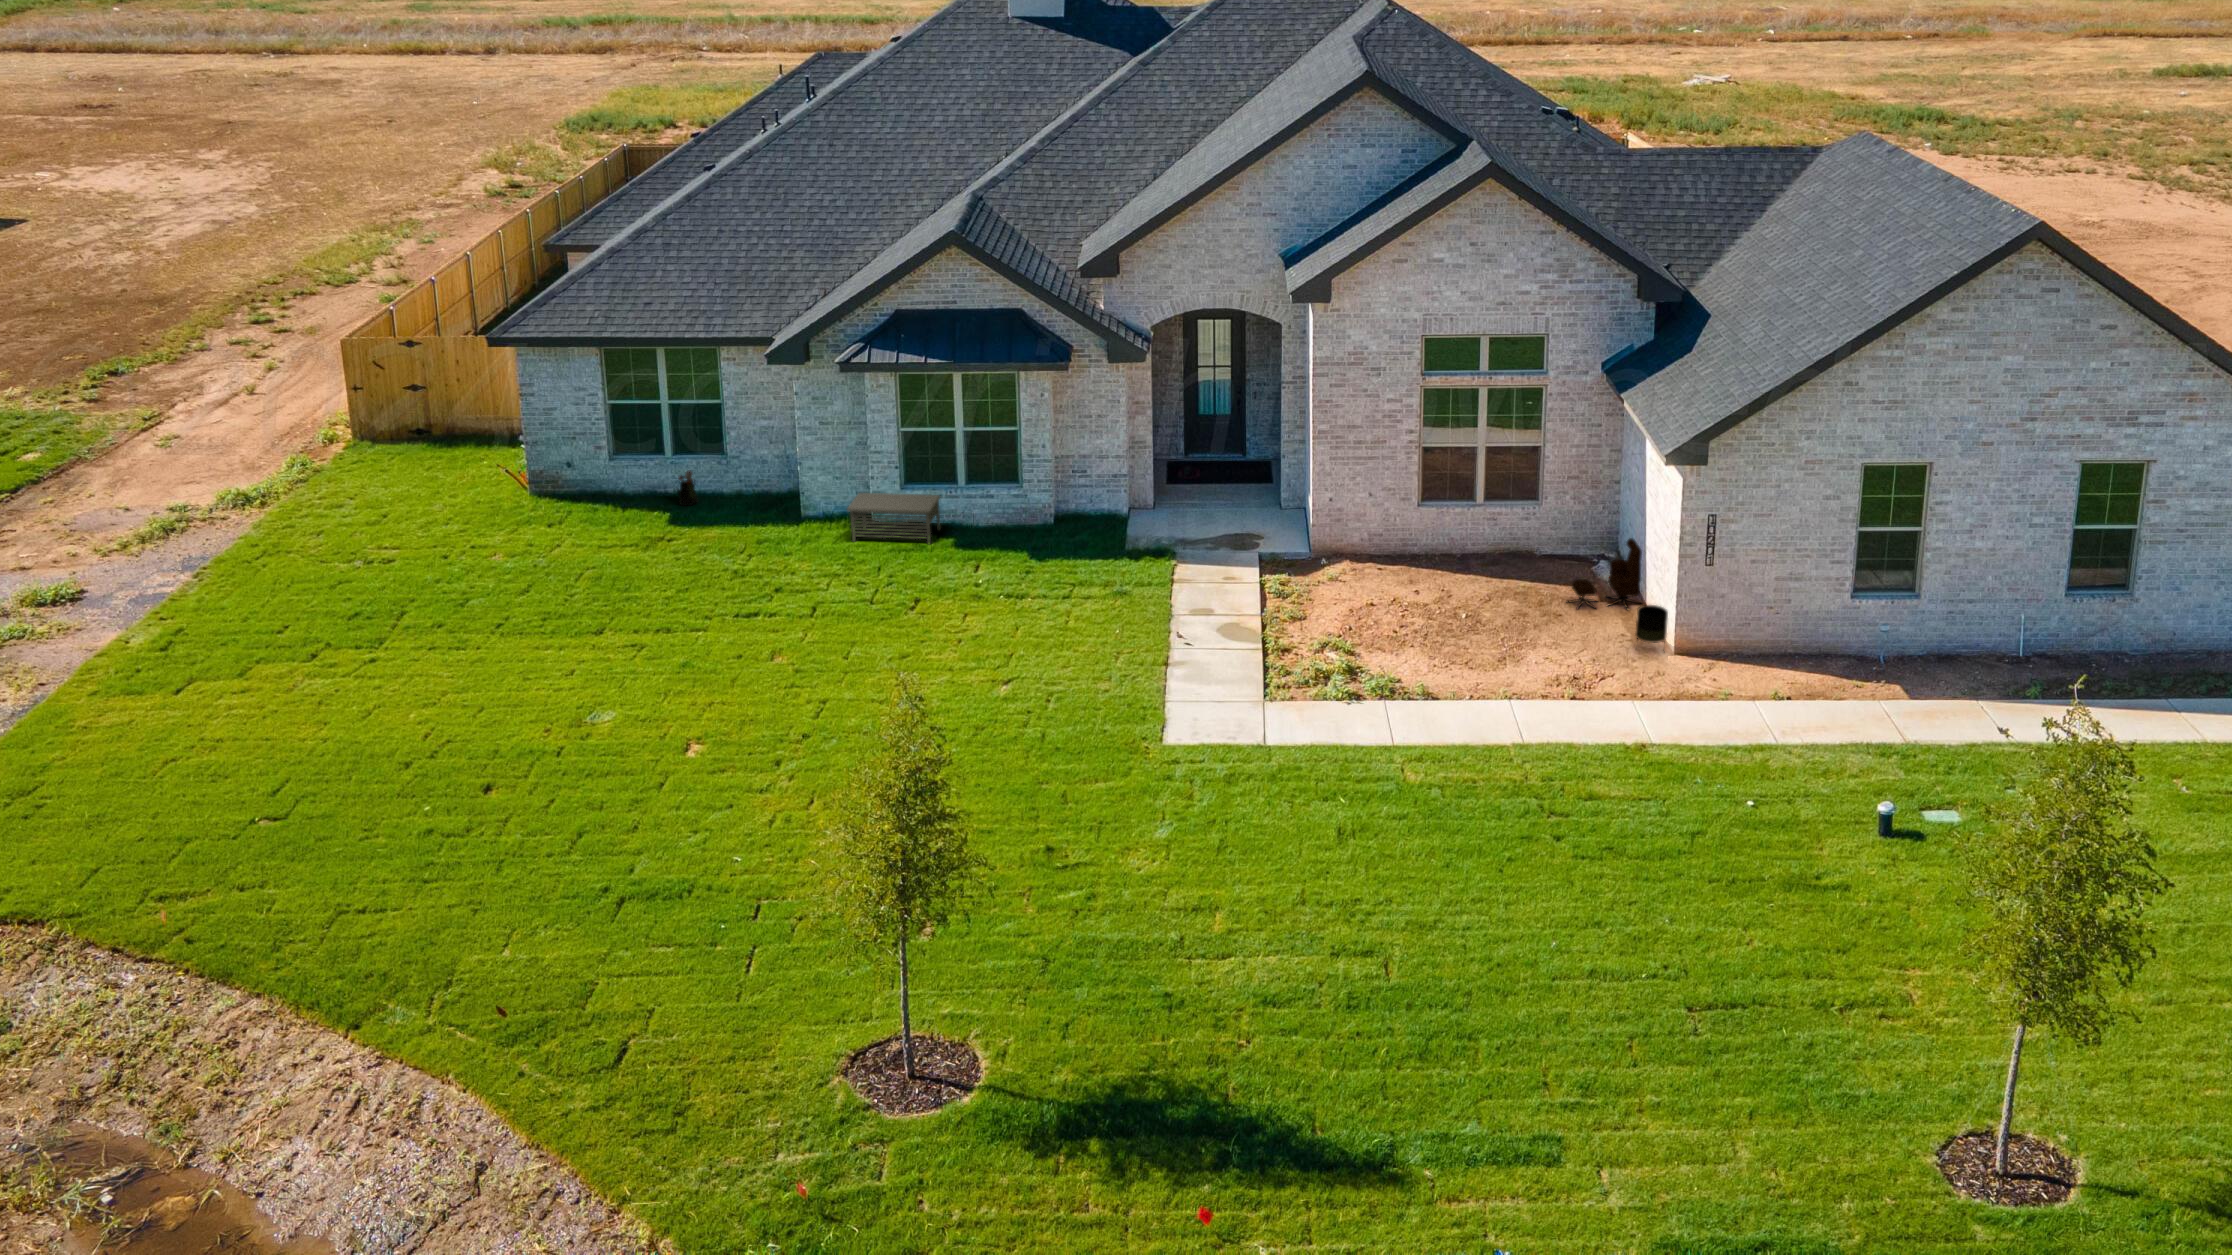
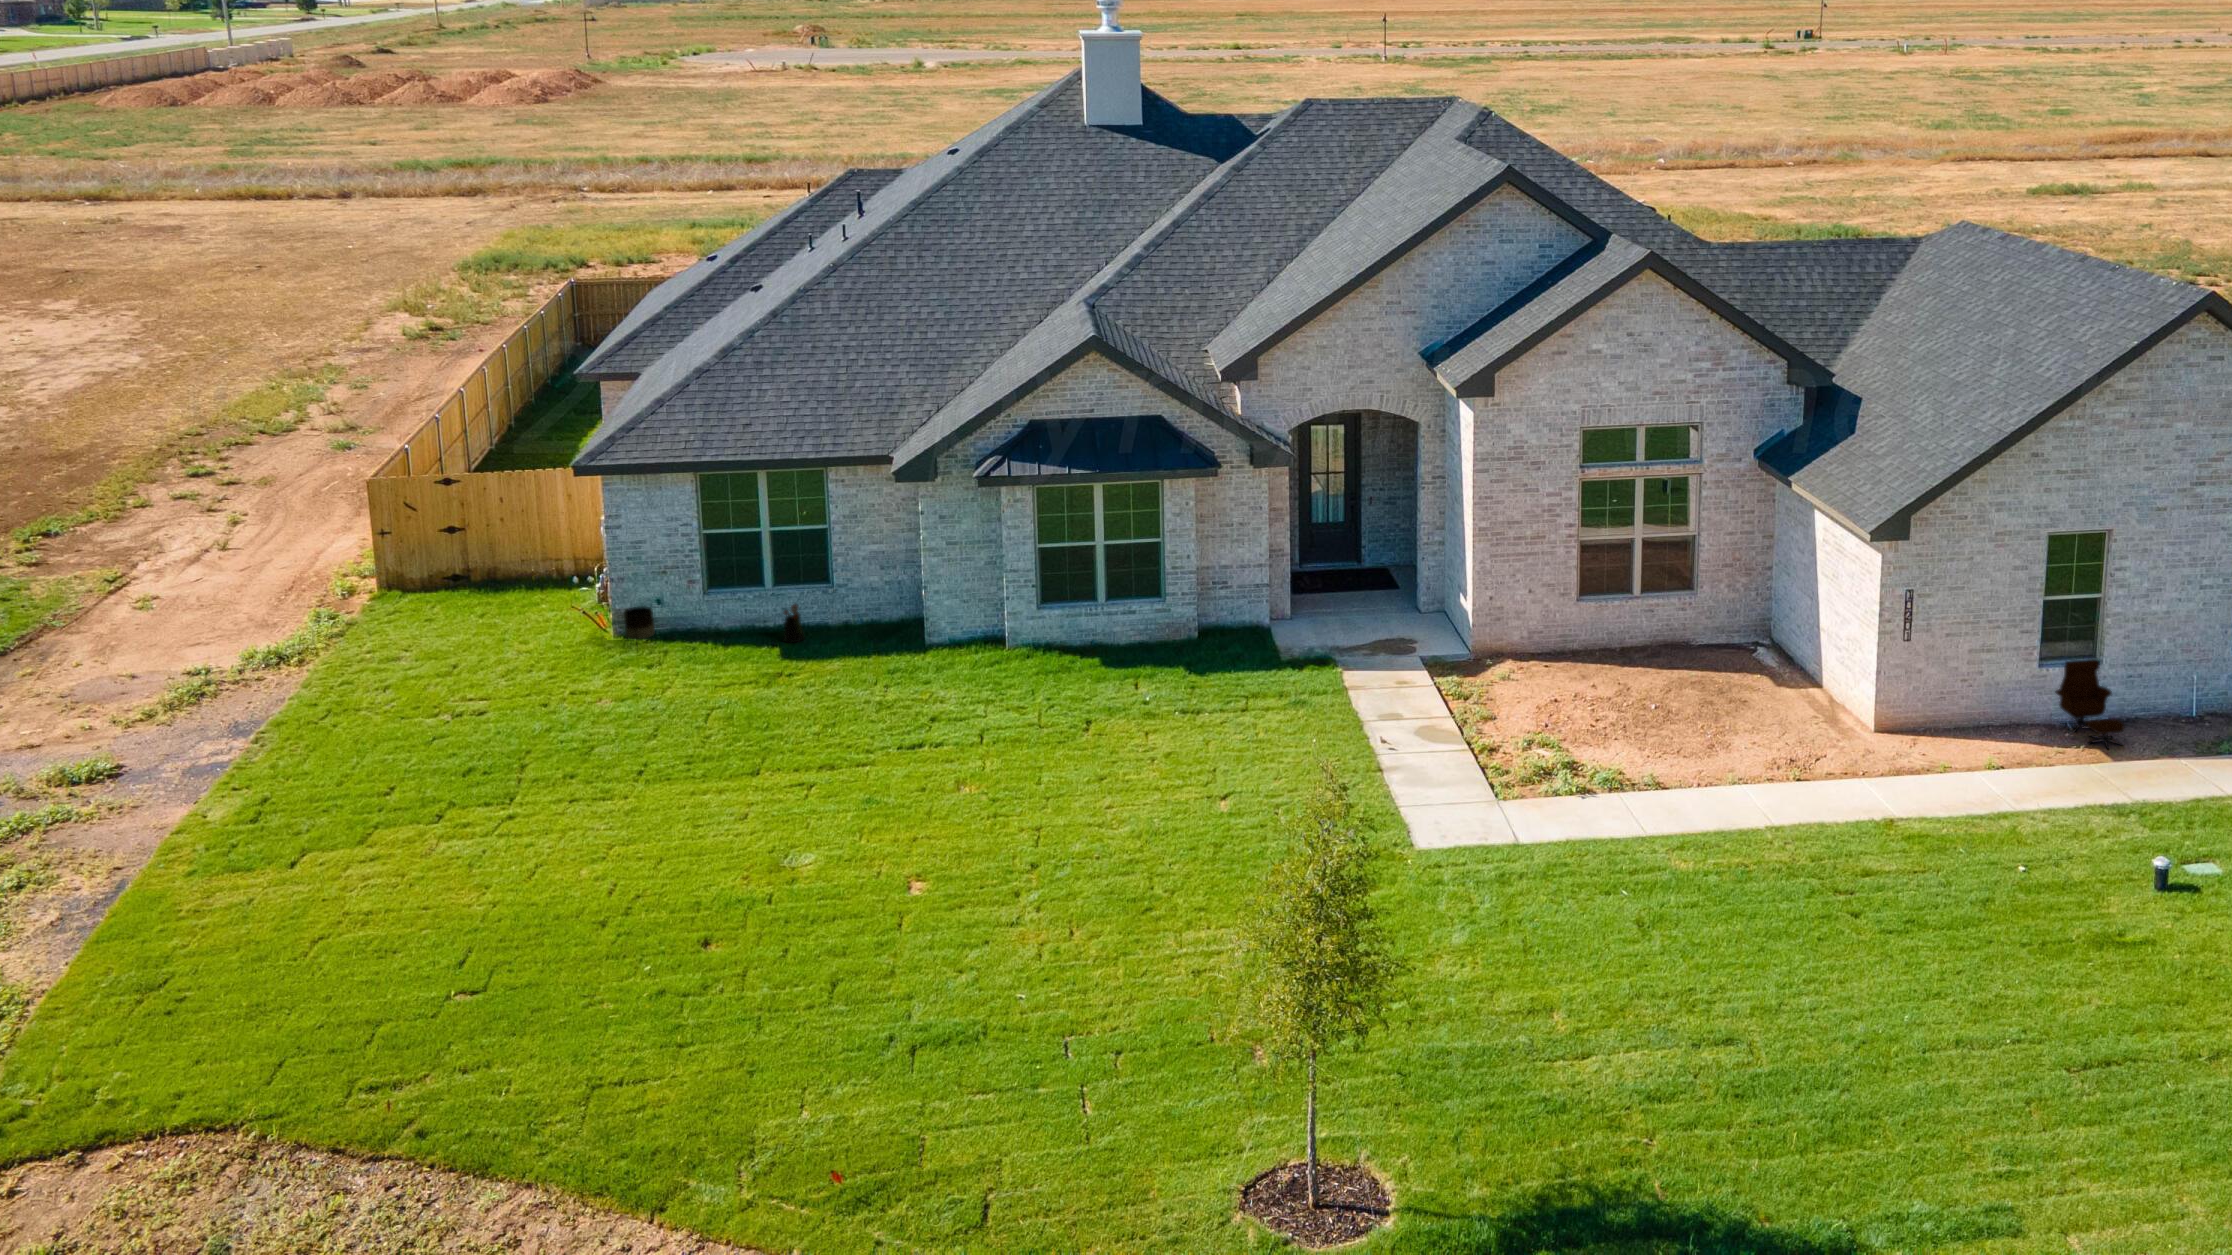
storage bench: present [847,493,941,544] -> none [989,616,1084,670]
lounge chair: present [1569,538,1642,609] -> present [2056,659,2124,748]
planter: present [1635,605,1668,643] -> present [624,607,655,640]

